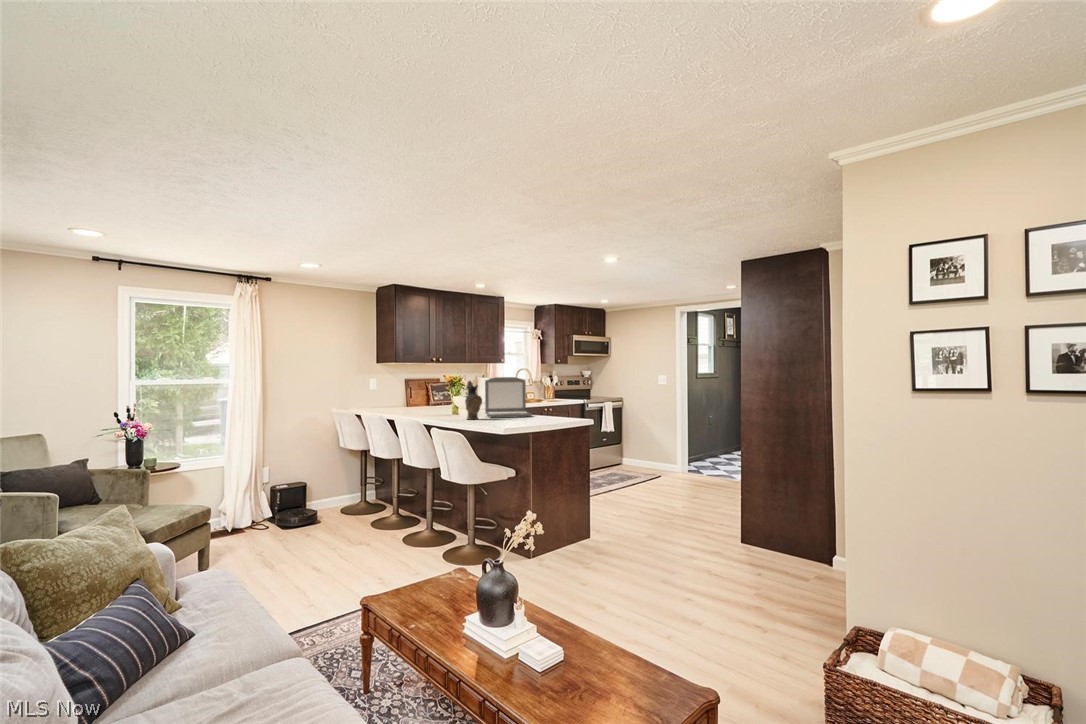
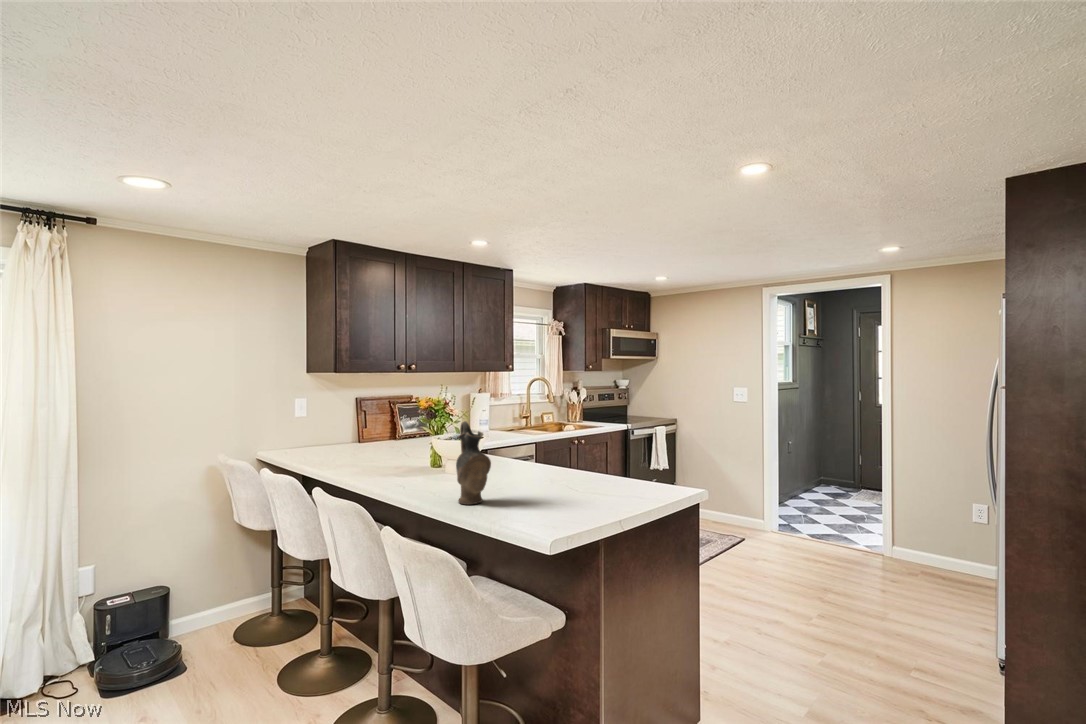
laptop: present [485,377,532,418] -> none [493,408,587,495]

